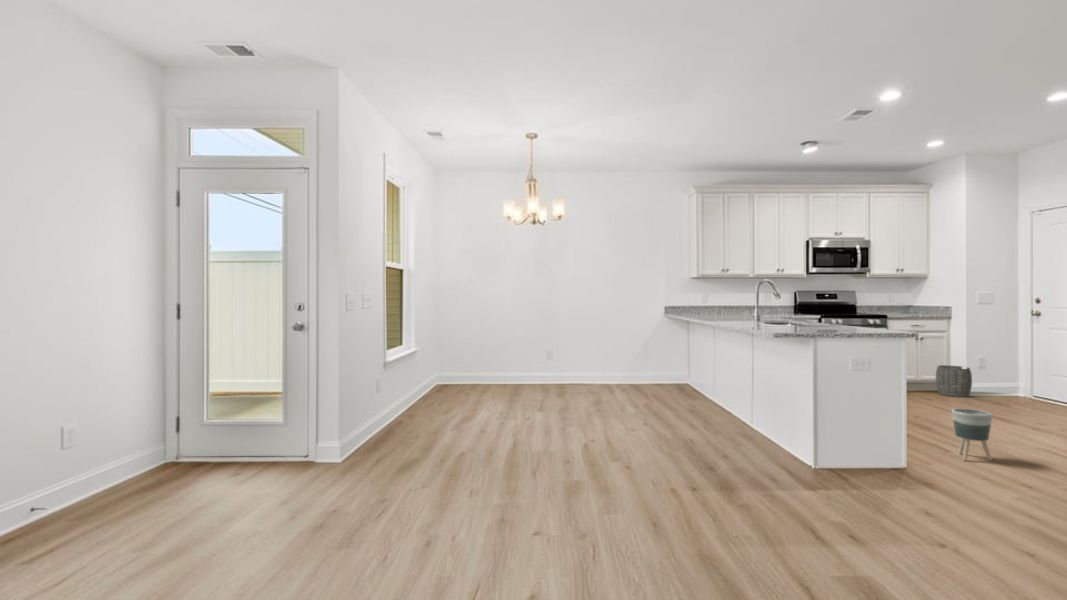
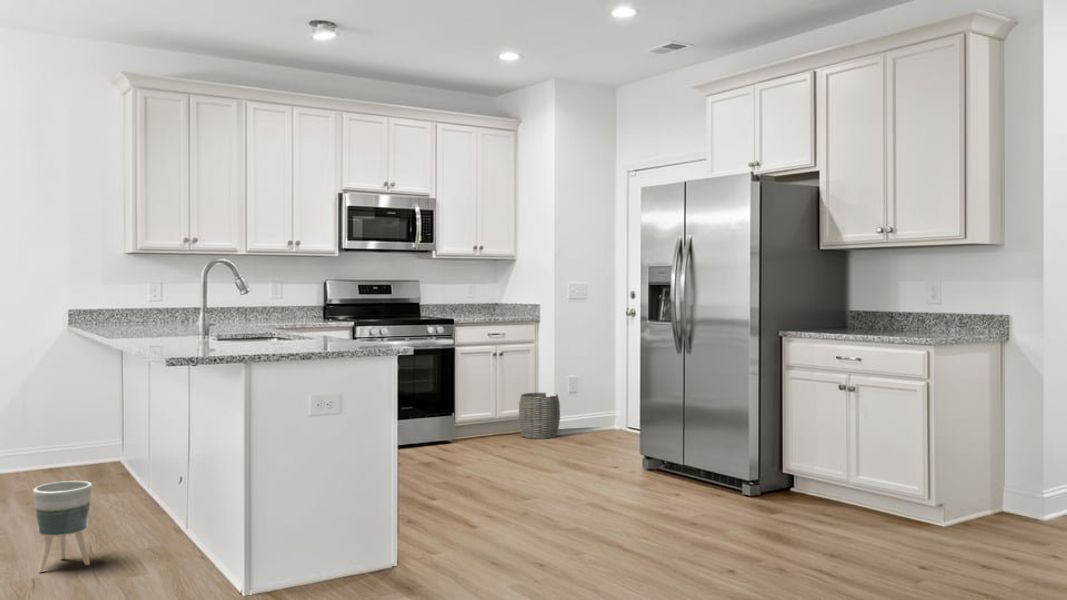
planter: present [952,408,992,461] -> present [33,481,92,572]

